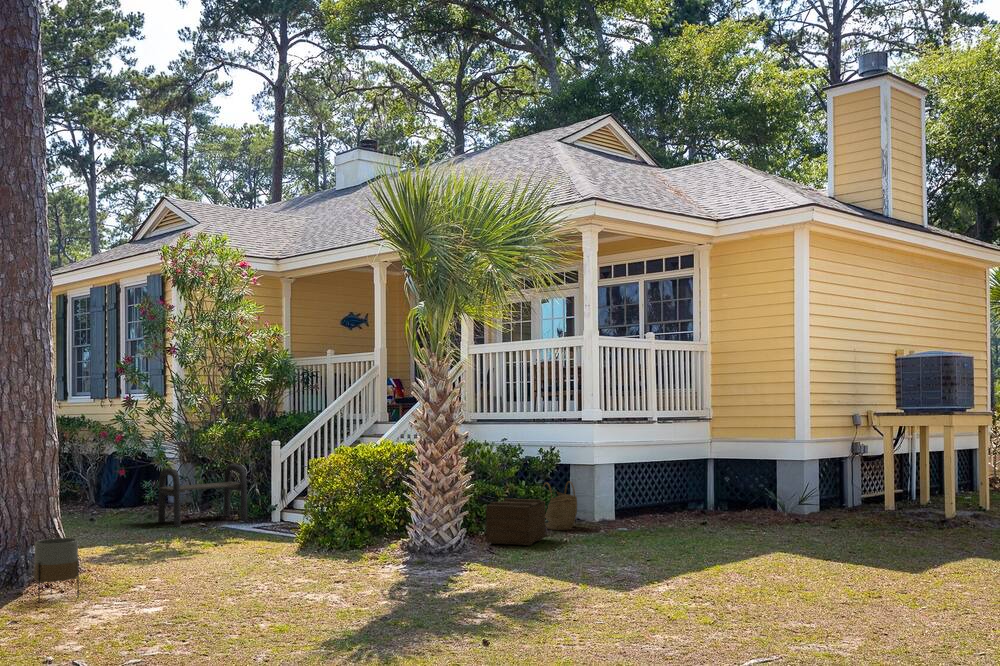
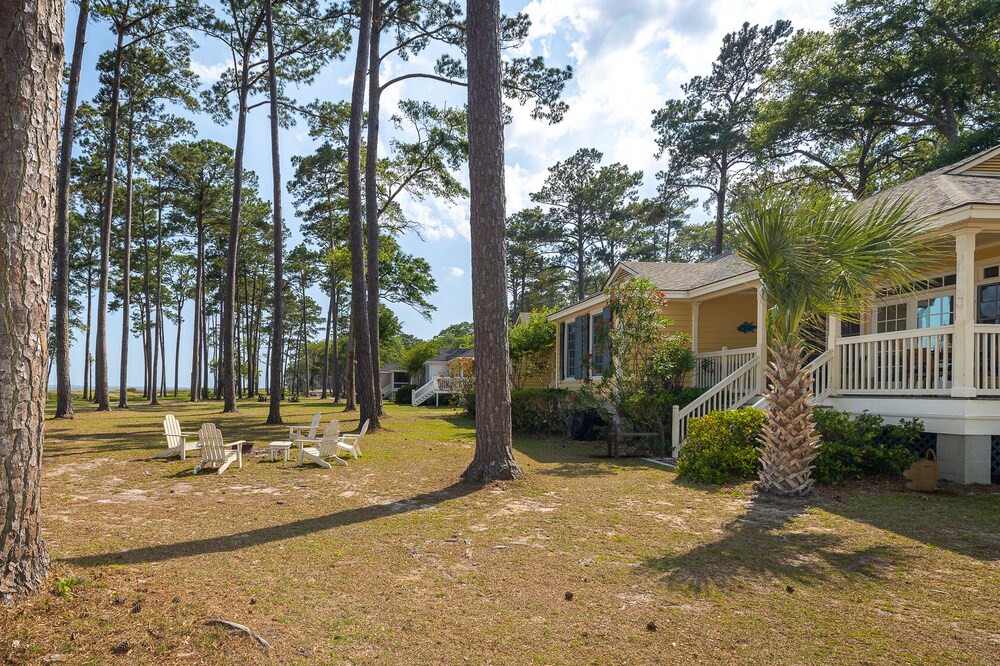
wooden crate: present [486,499,545,546] -> none [839,458,902,501]
planter: present [34,538,79,602] -> none [488,455,514,496]

